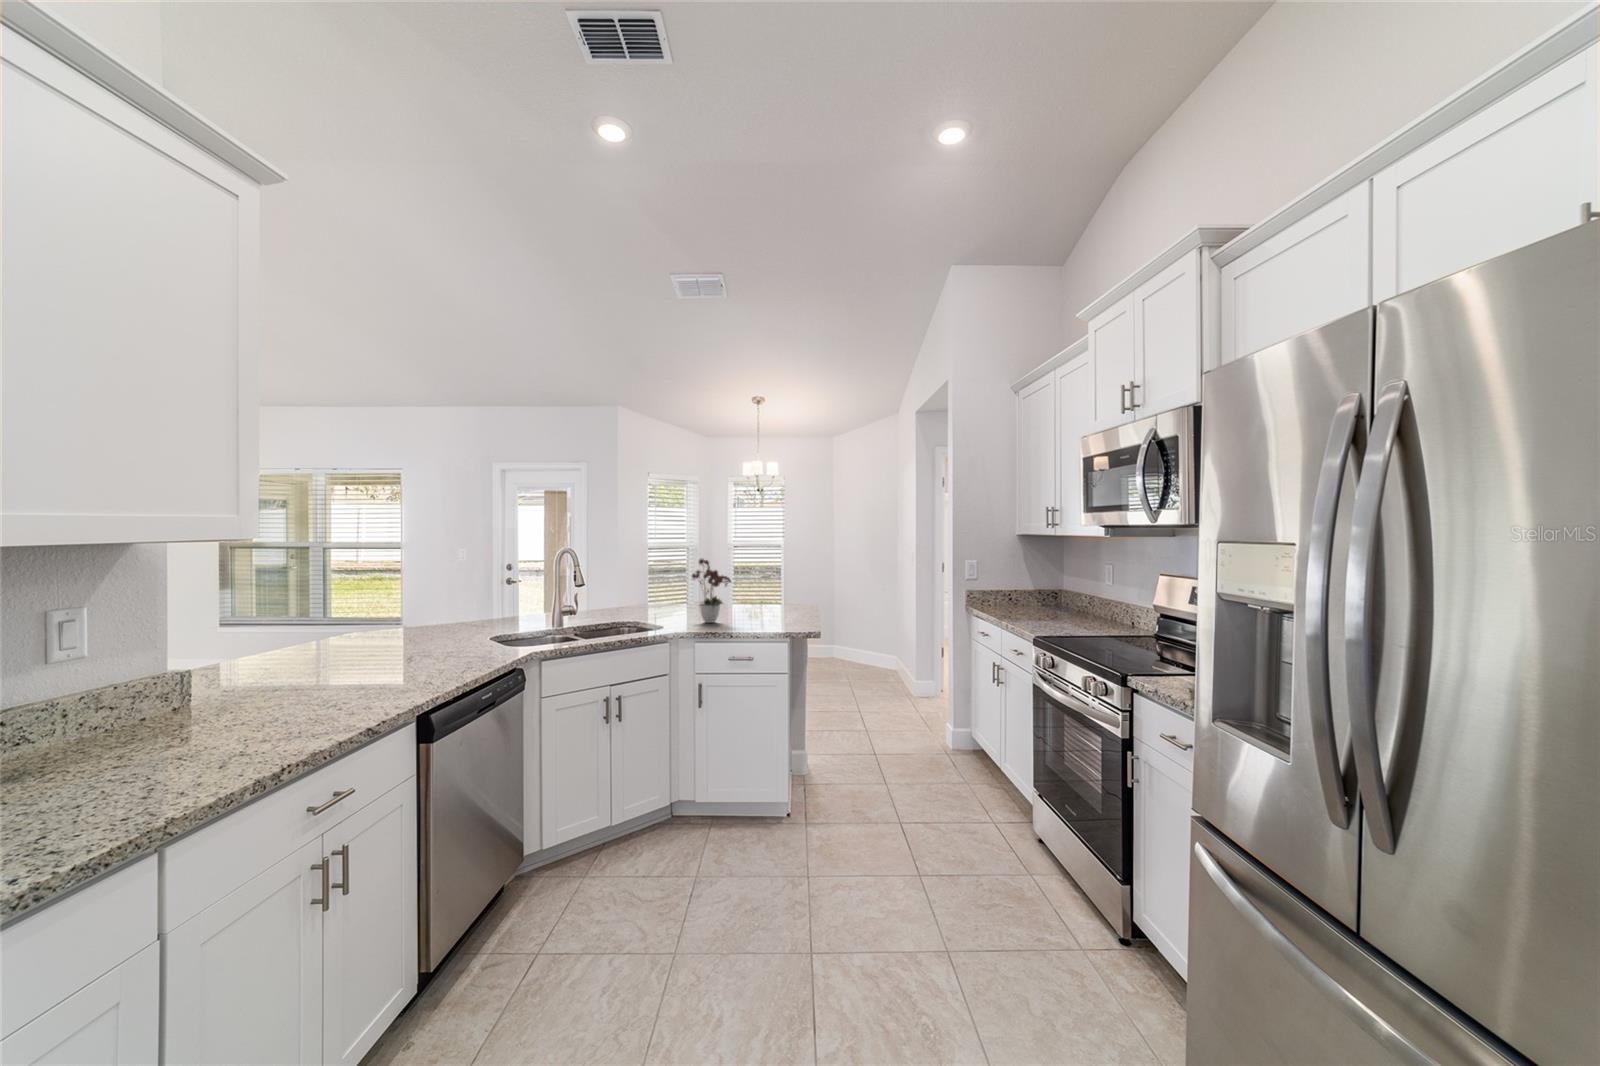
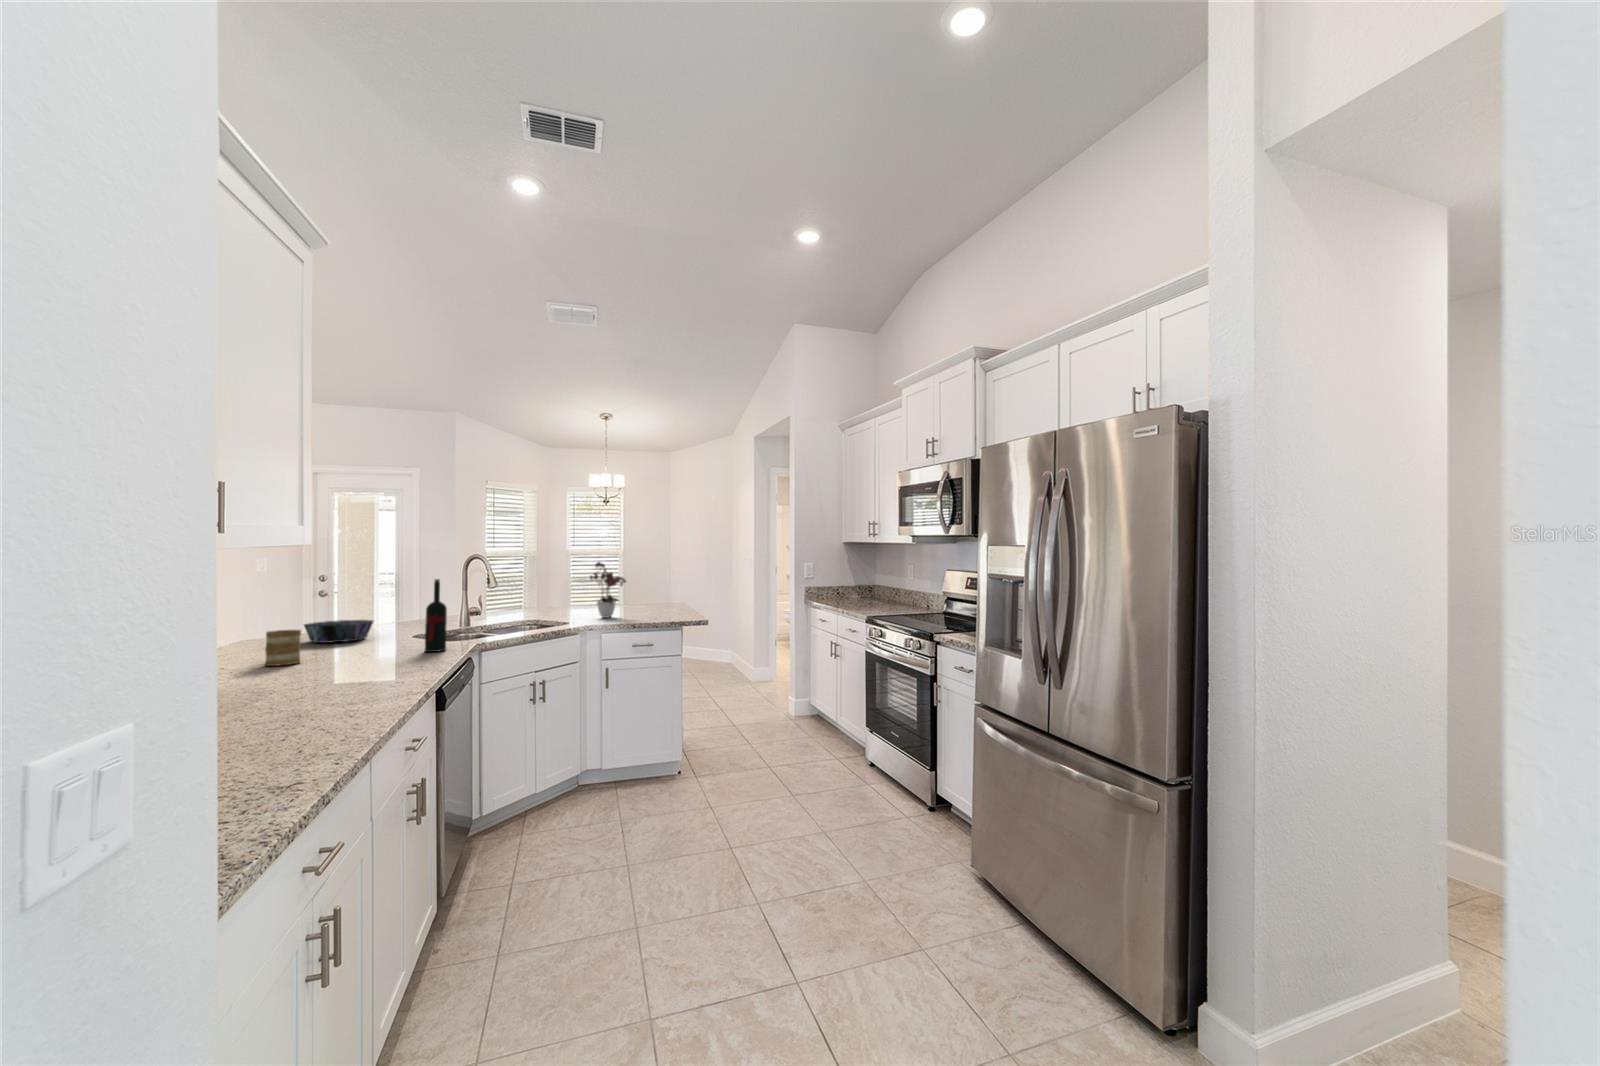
wine bottle: none [468,578,494,662] -> present [425,579,447,652]
decorative bowl: none [386,618,456,642] -> present [304,620,373,643]
mug: none [303,631,344,670] -> present [265,630,301,666]

